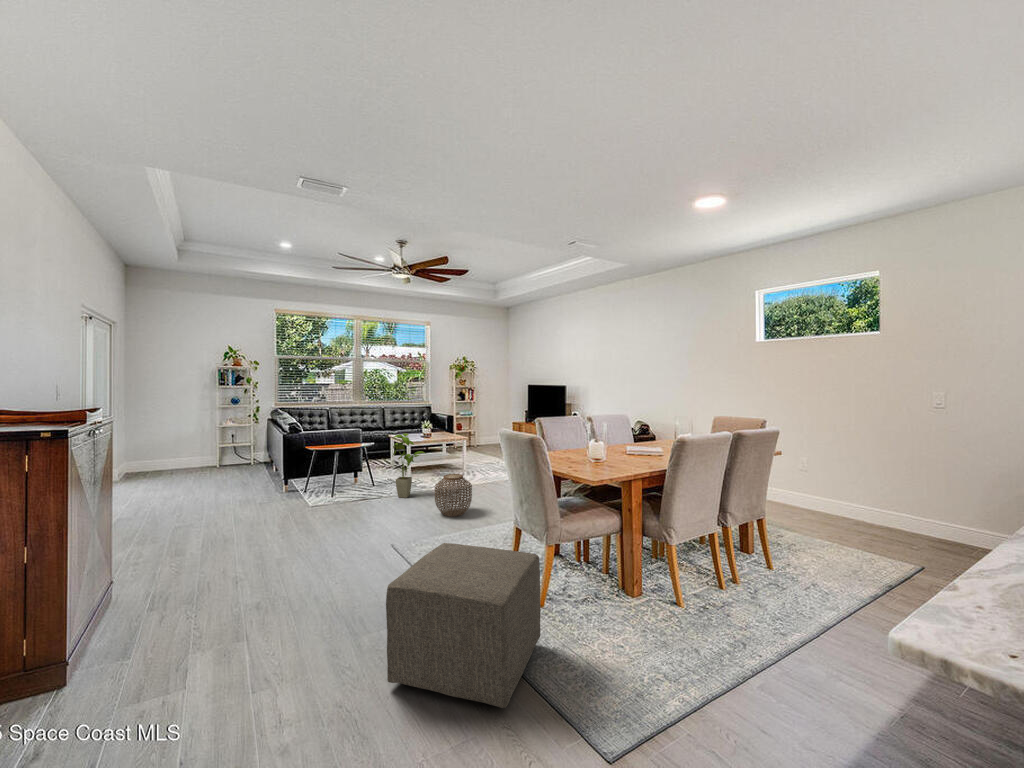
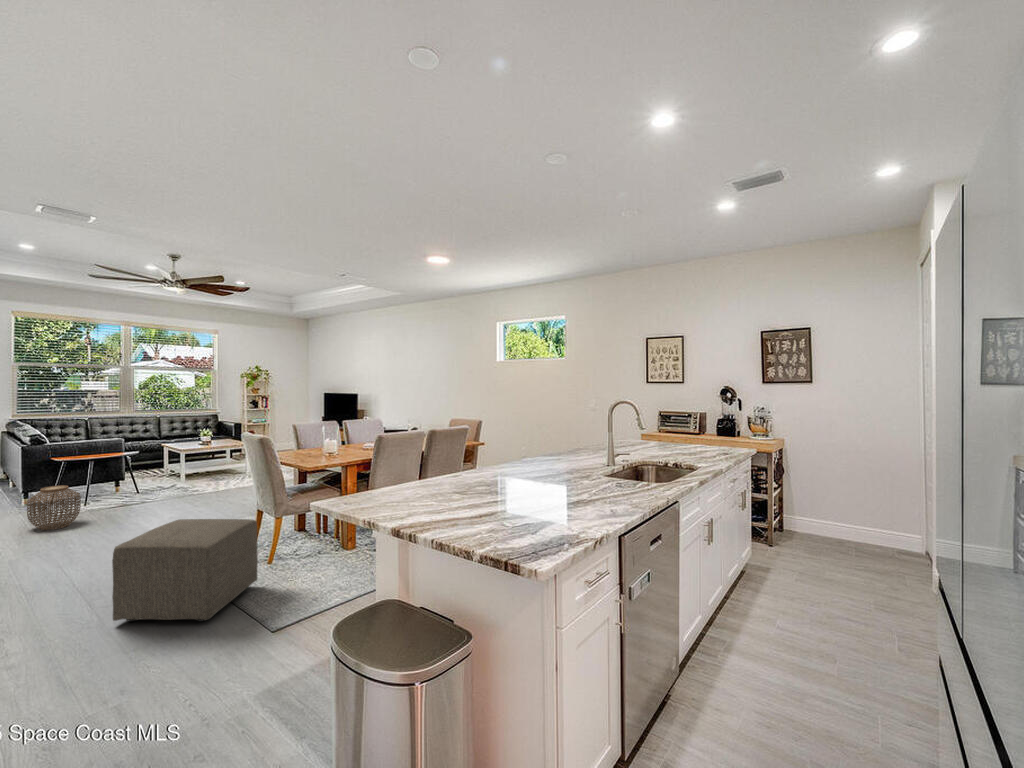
house plant: present [393,433,424,498] -> none [157,440,198,502]
woven basket: present [435,474,472,517] -> present [27,485,81,530]

